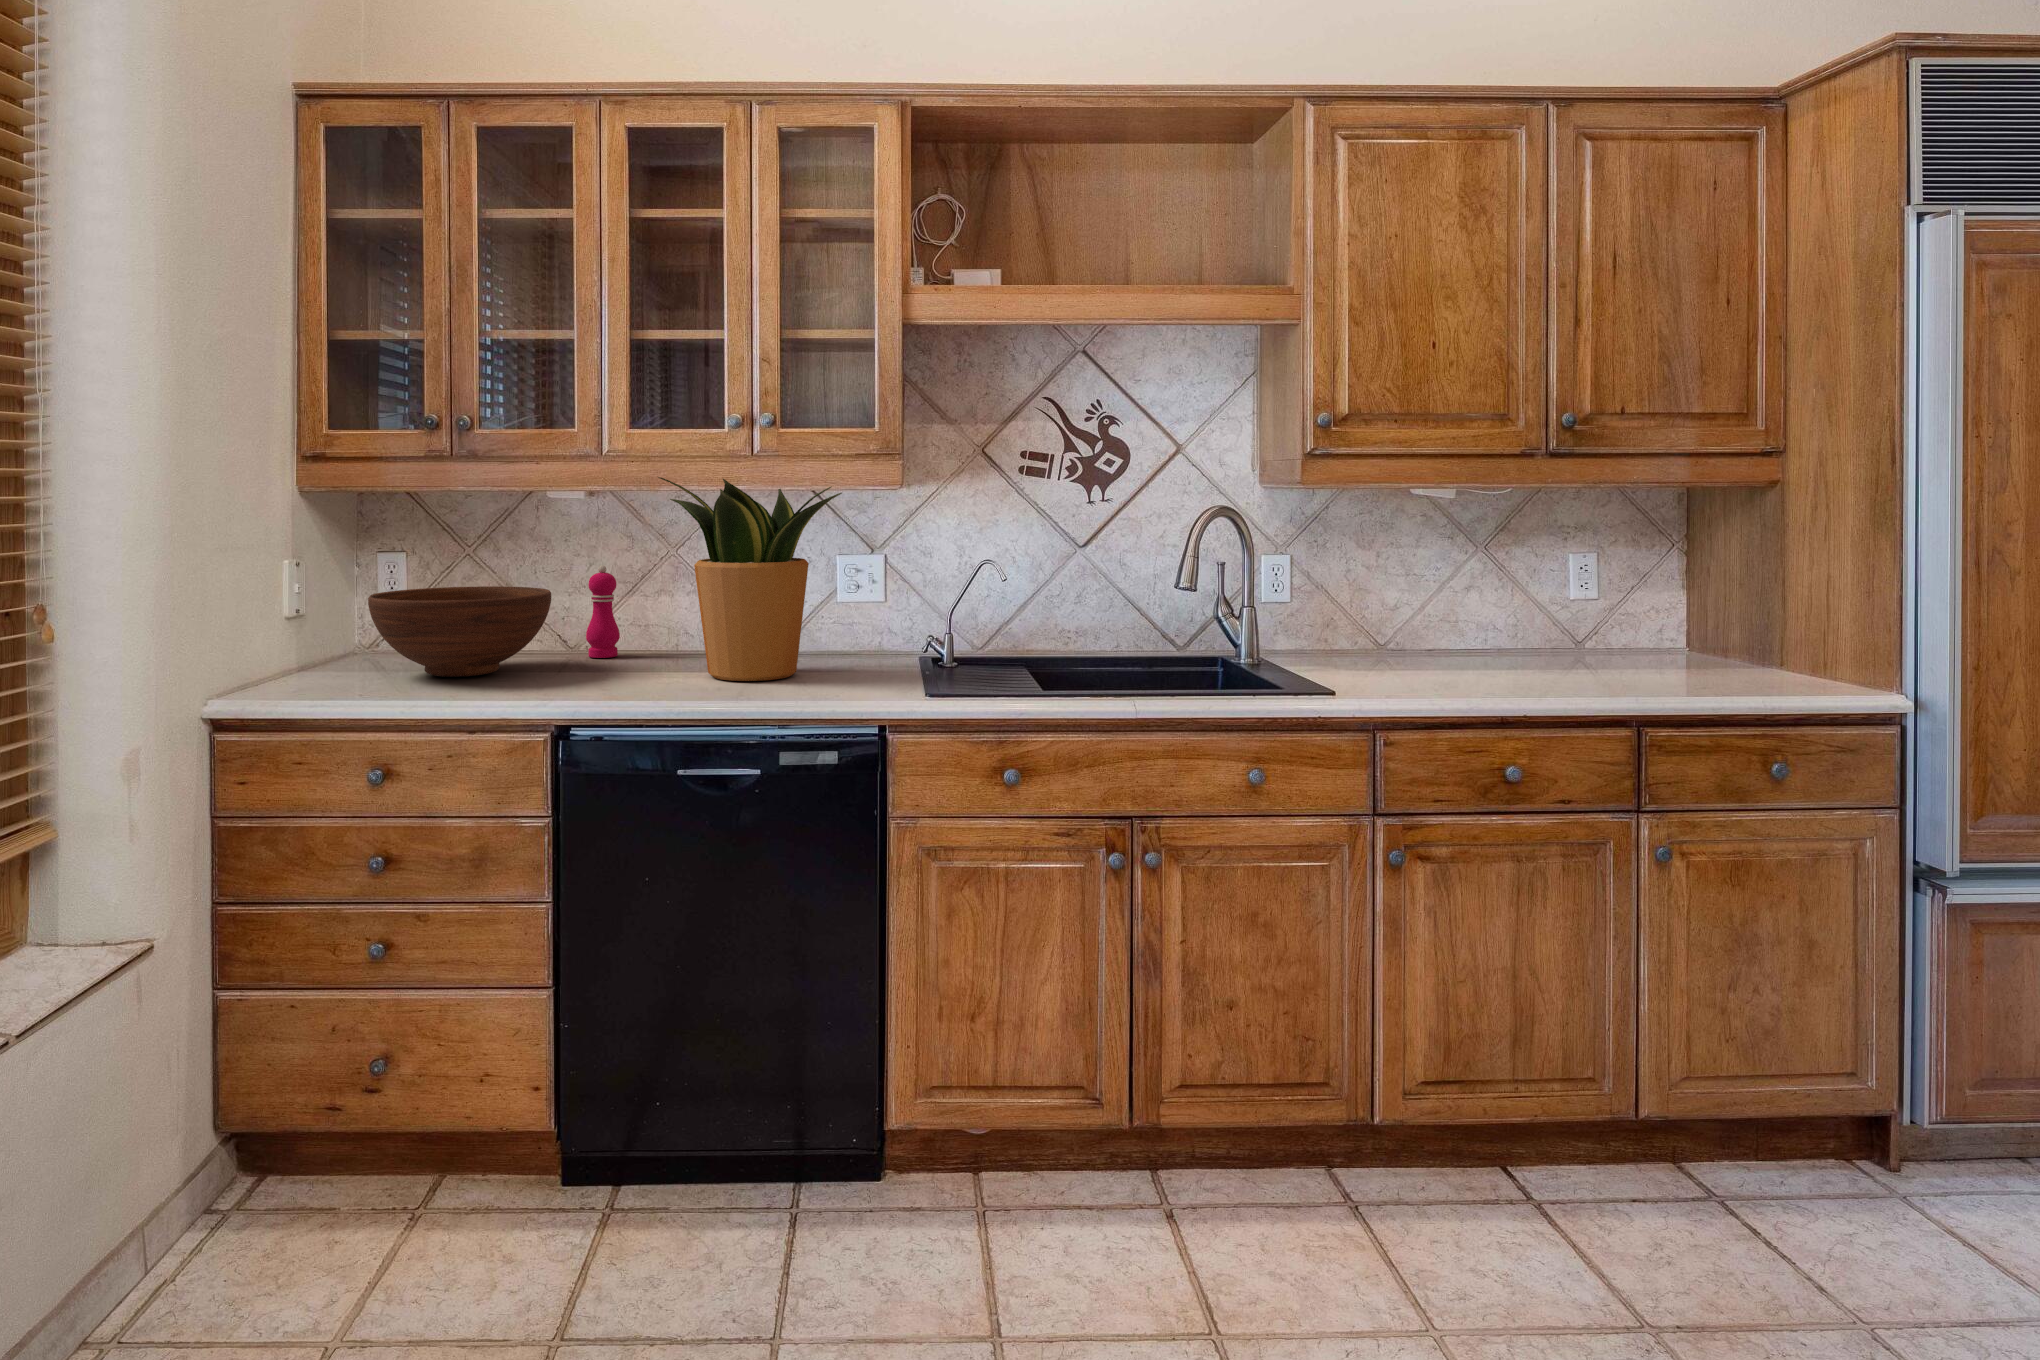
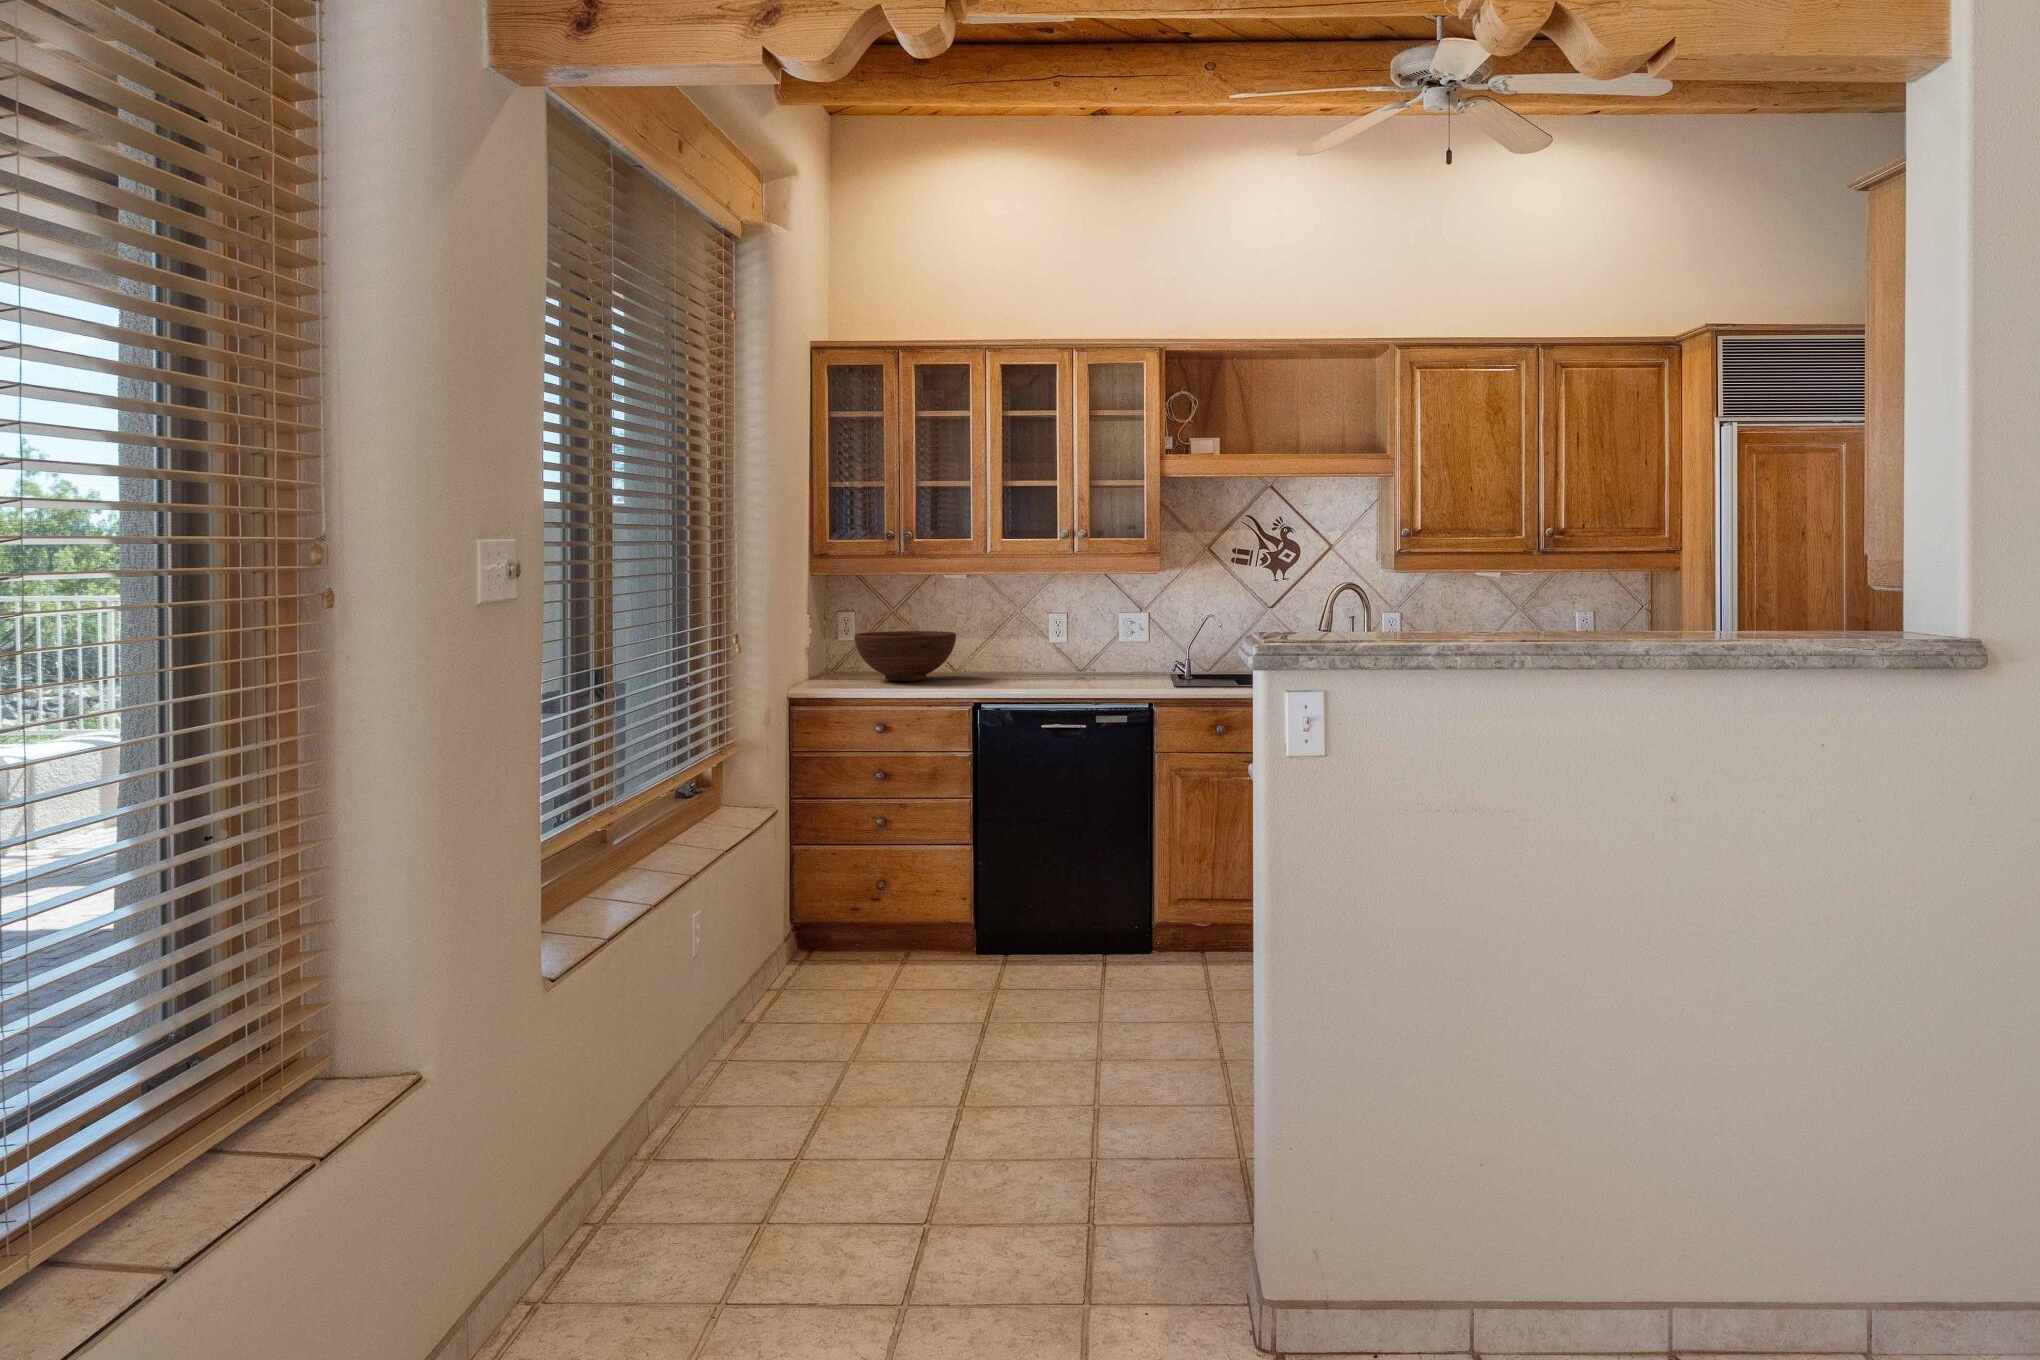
potted plant: present [658,477,842,681] -> none [1020,566,1127,683]
pepper mill: present [586,565,620,658] -> none [970,619,990,674]

